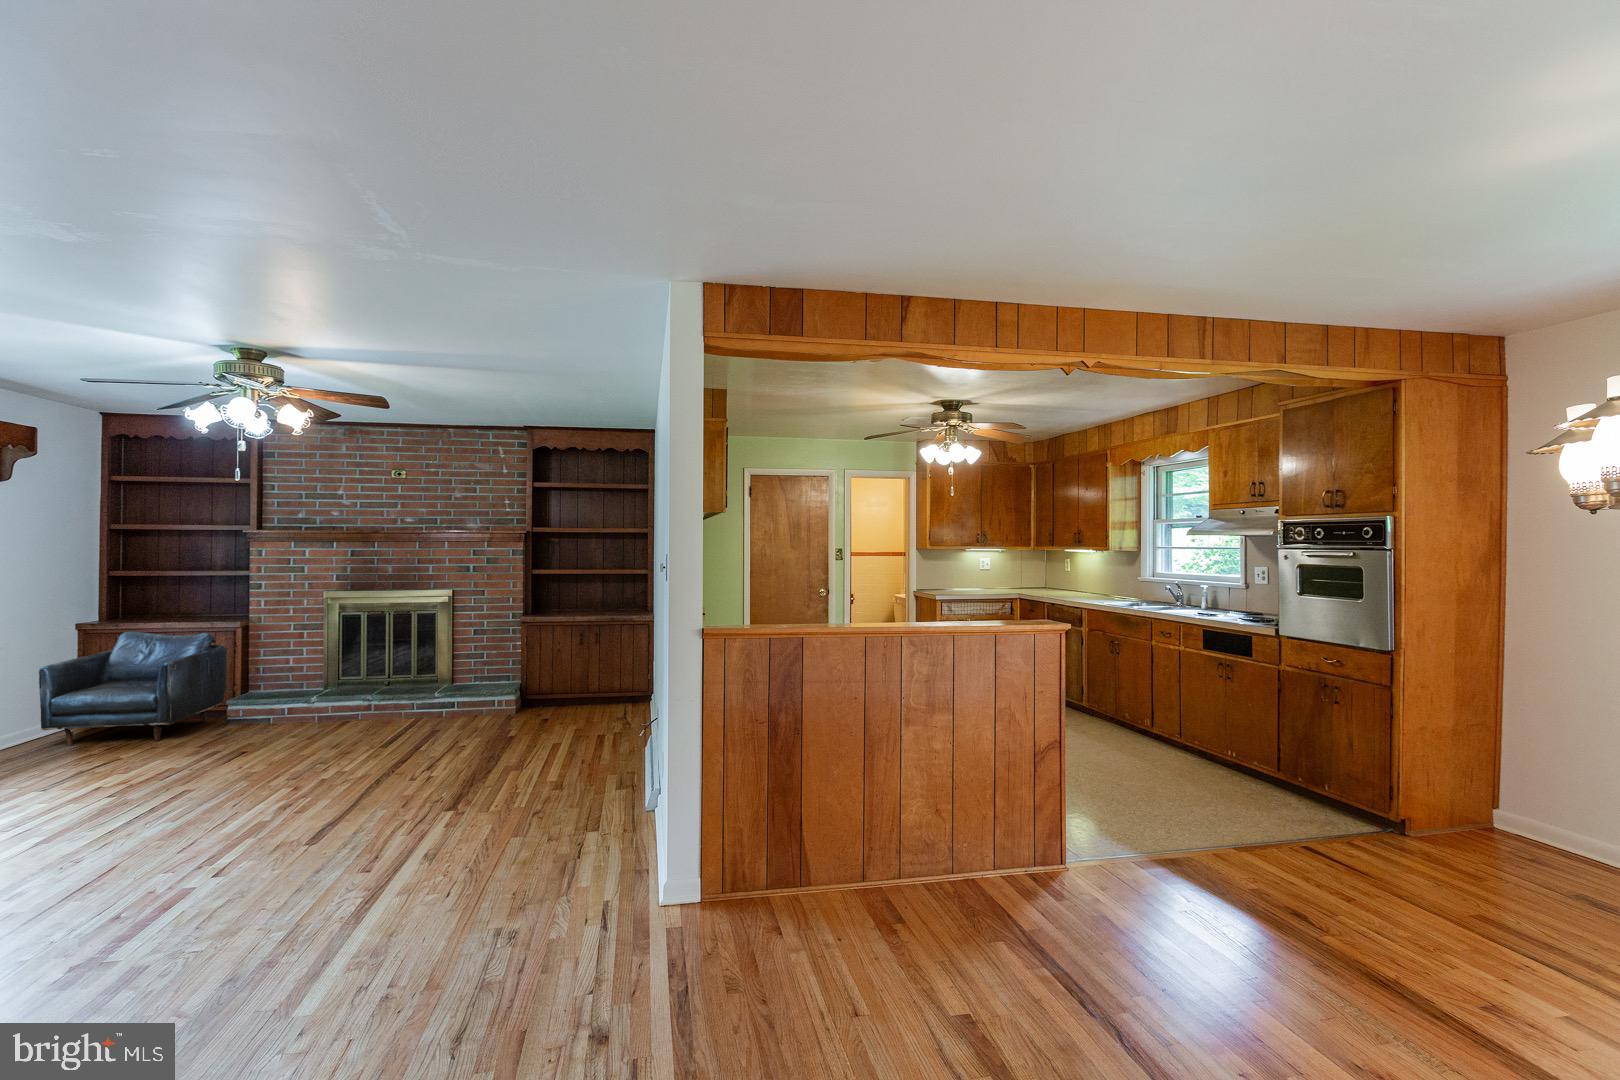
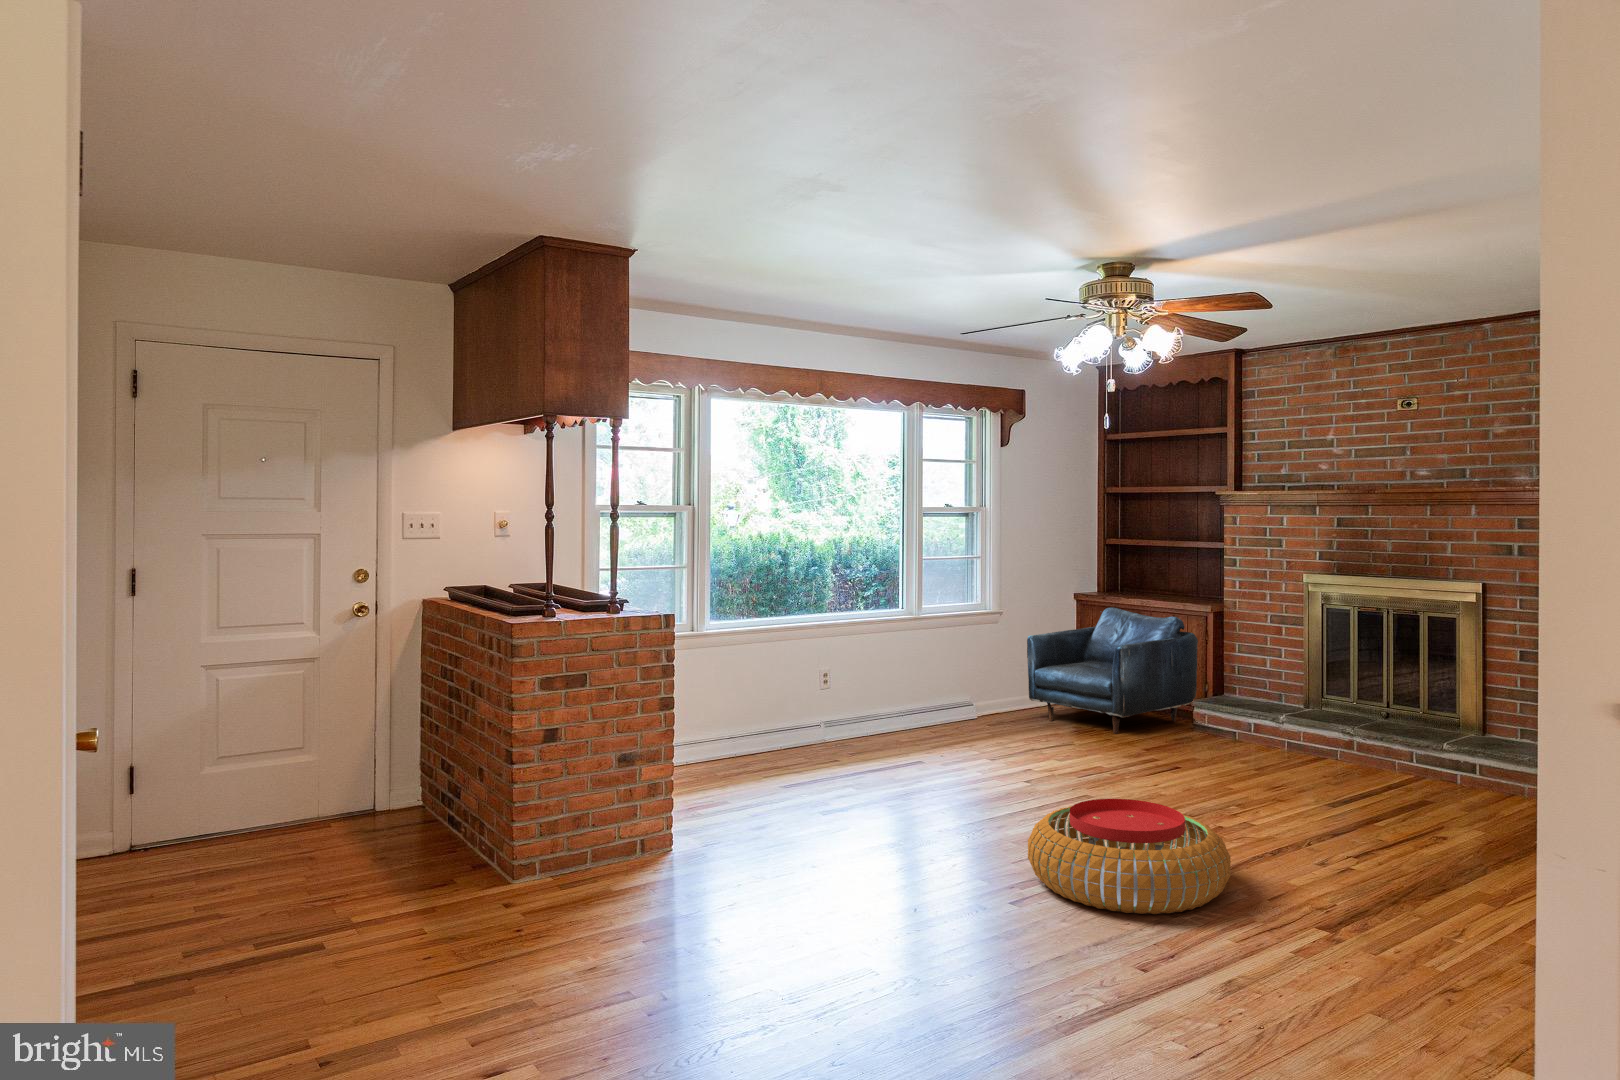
pouf: none [200,766,381,857] -> present [1028,799,1231,914]

